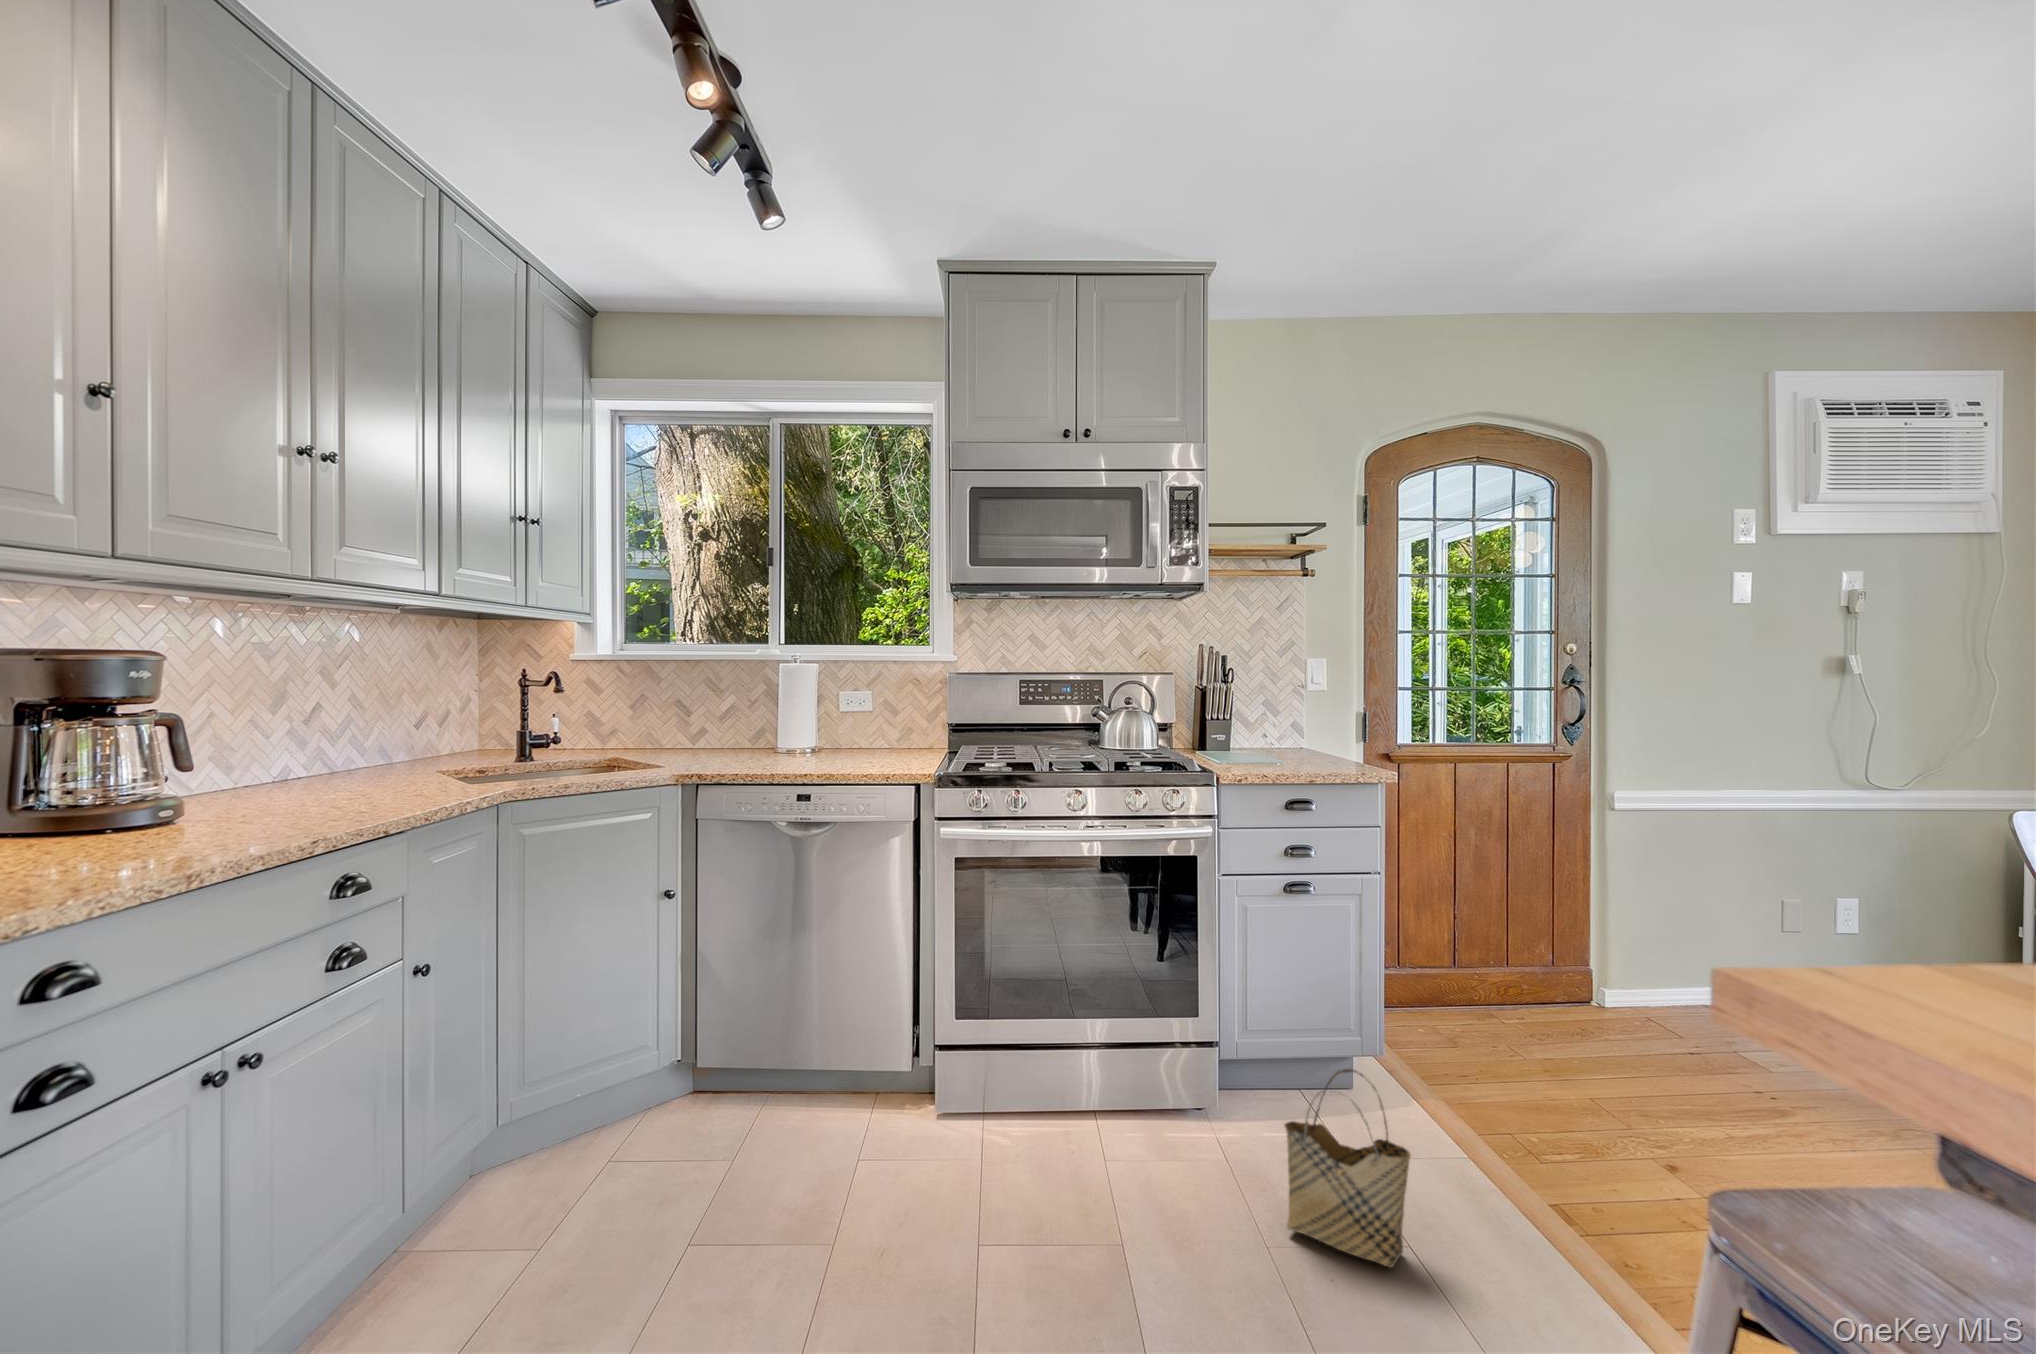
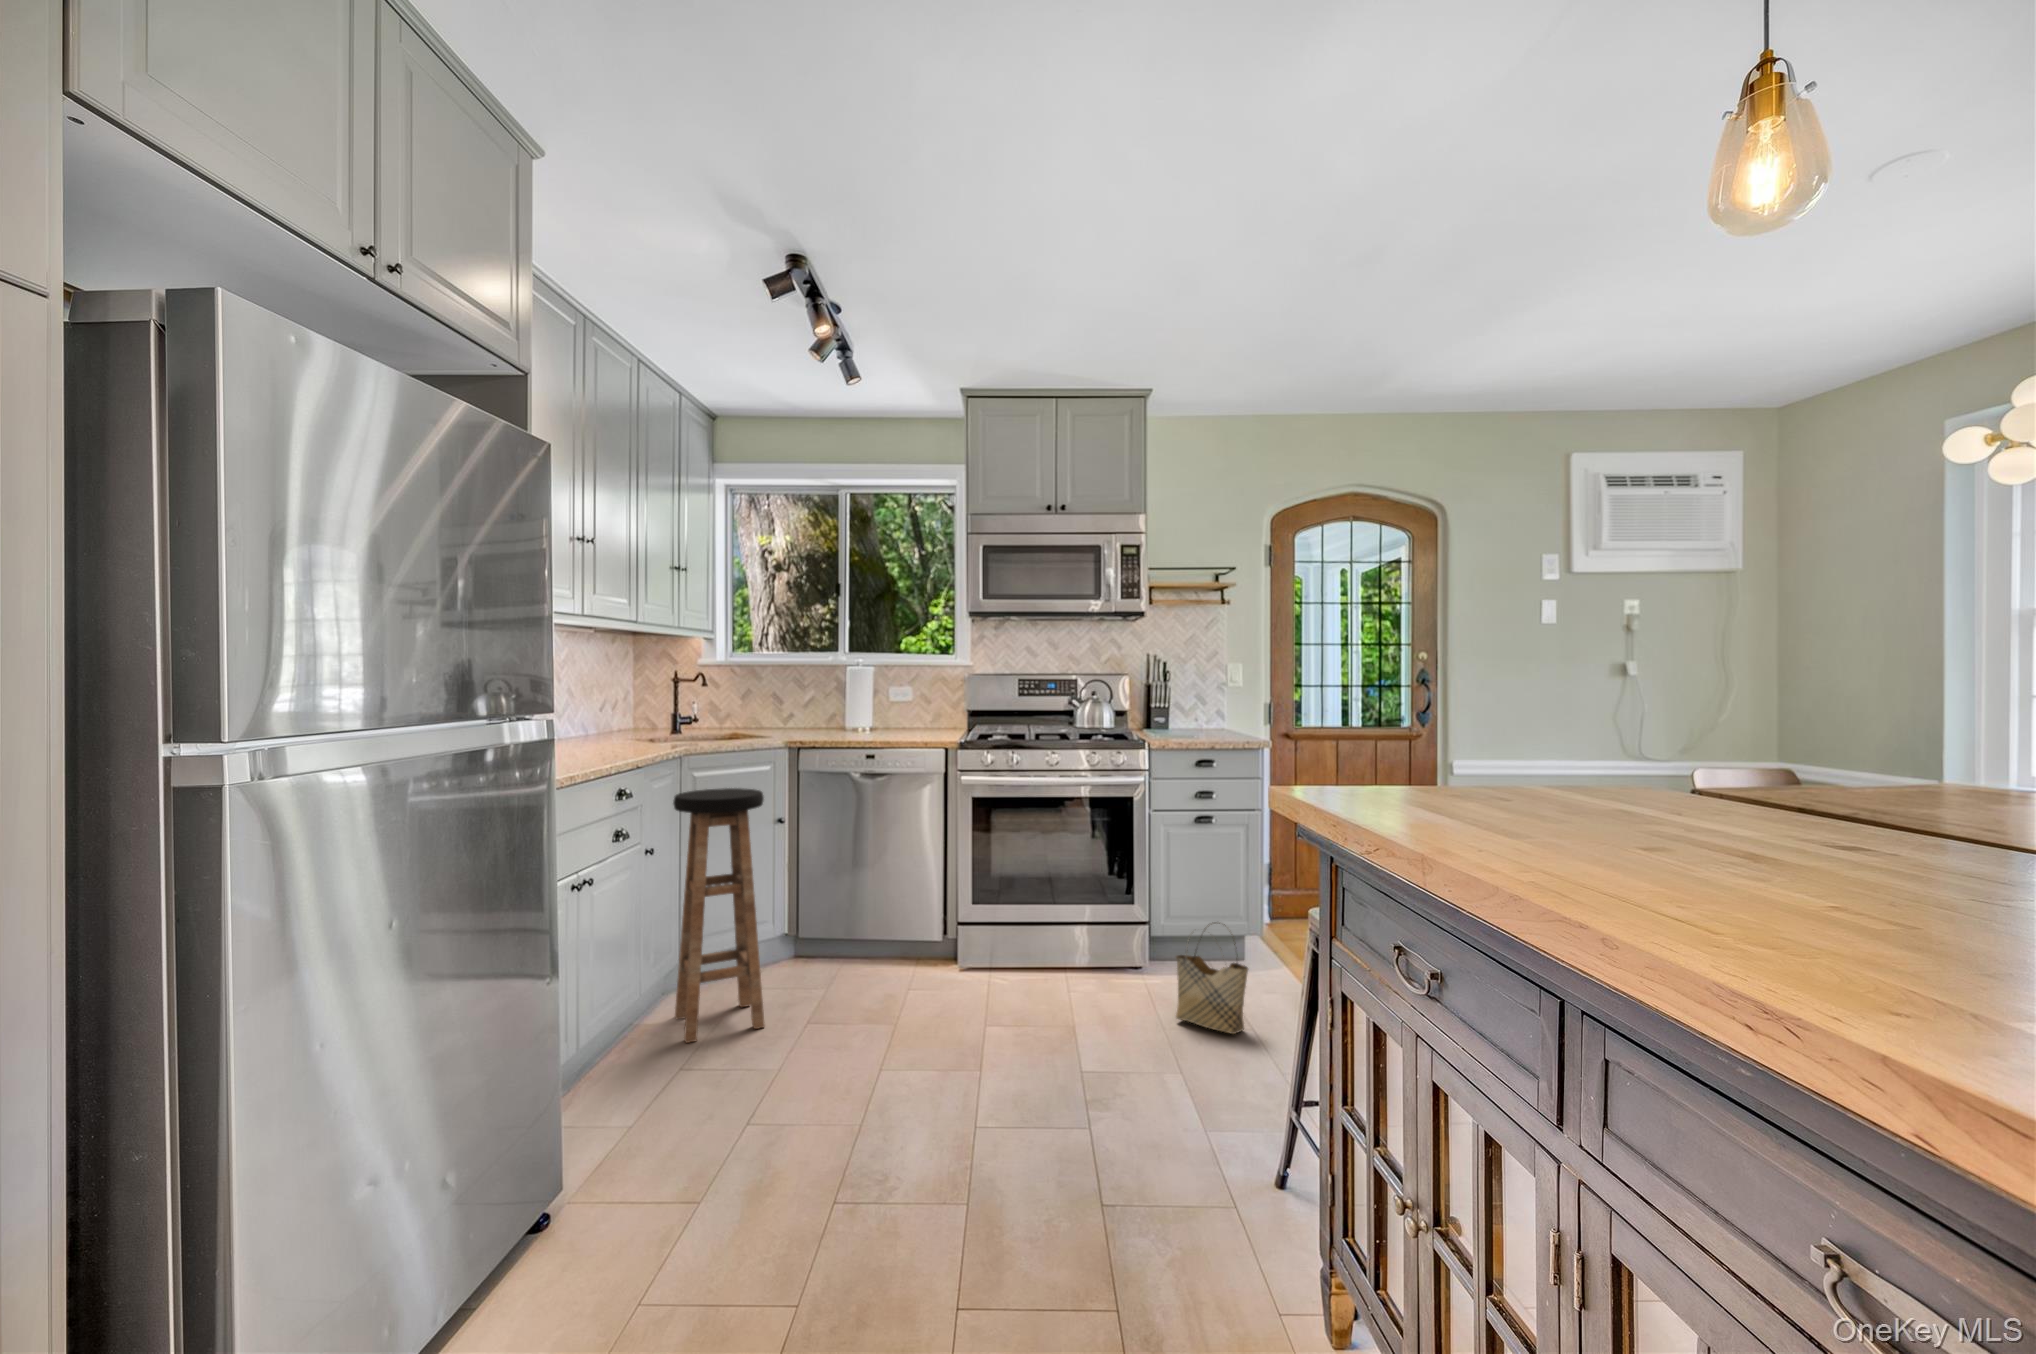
bar stool: none [460,857,619,1305] -> present [673,788,765,1043]

